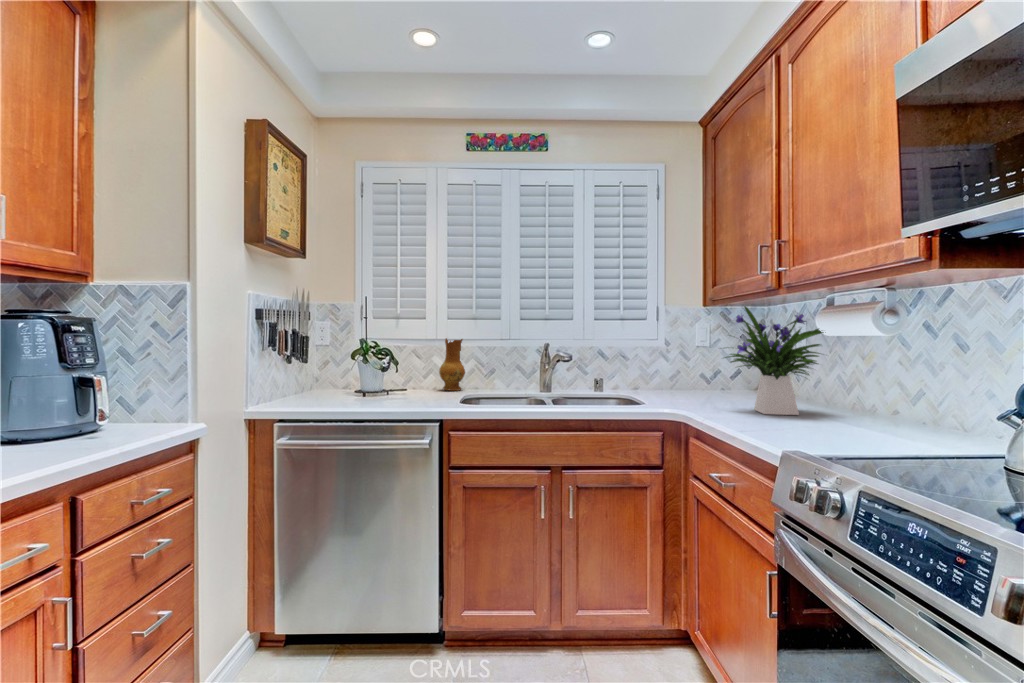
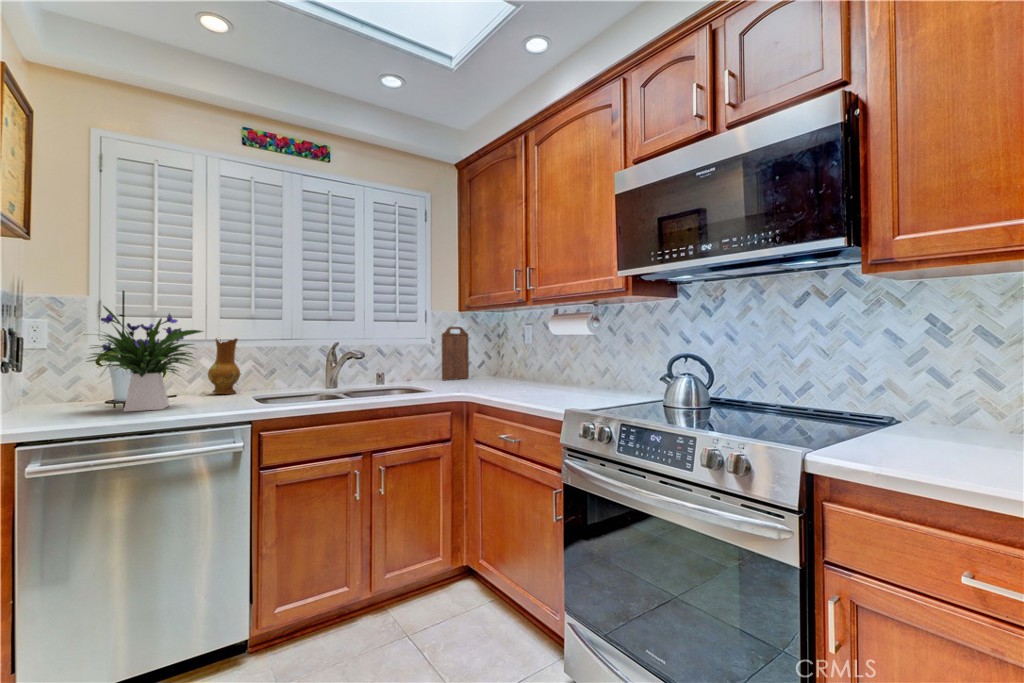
flower arrangement: present [725,306,824,415] -> present [87,306,203,412]
cutting board: none [677,325,715,391] -> present [442,326,469,380]

